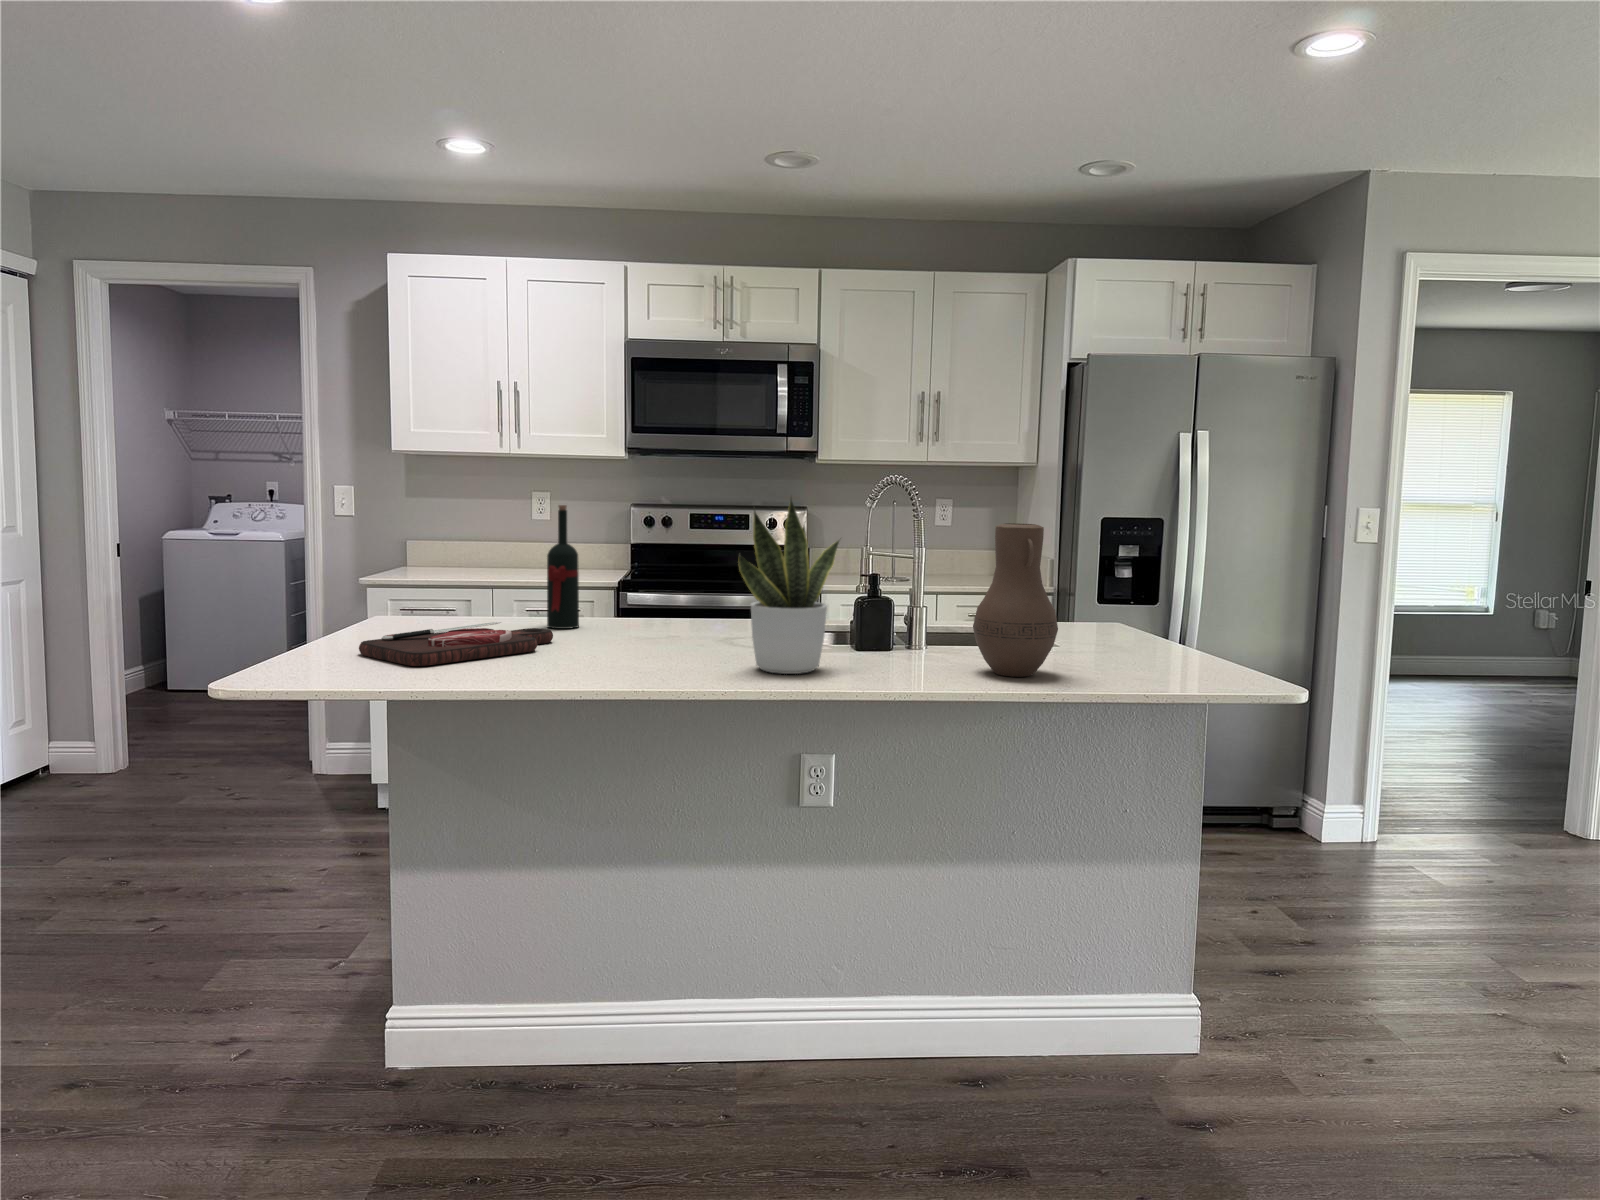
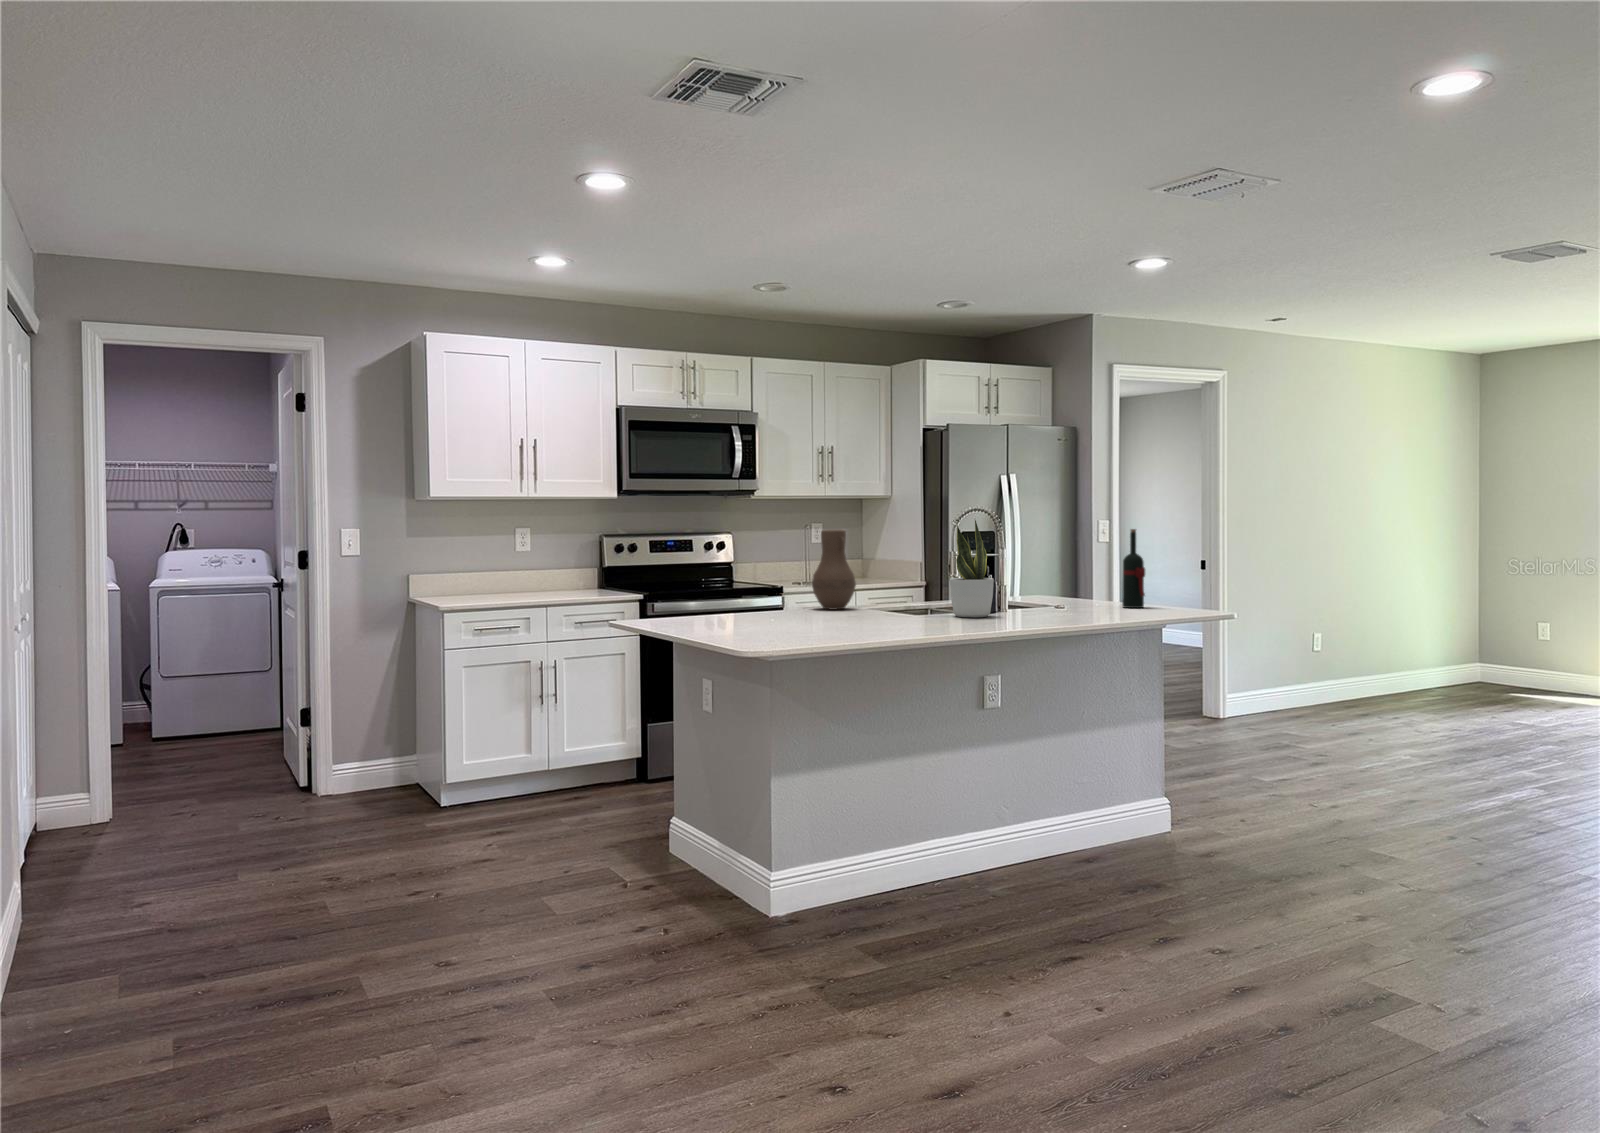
wine bottle: present [547,505,579,629] -> present [1122,529,1145,608]
vase: present [973,523,1058,677] -> present [812,529,856,610]
cutting board: present [359,622,553,666] -> none [732,603,818,627]

